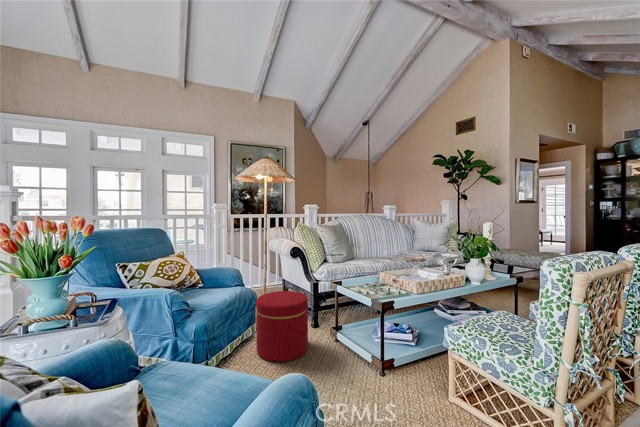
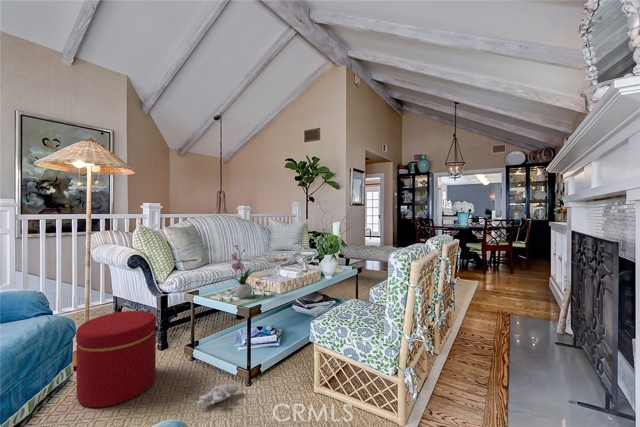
flower arrangement: none [367,243,390,293] -> present [231,245,254,298]
plush toy: none [329,361,372,383] -> present [186,385,238,405]

